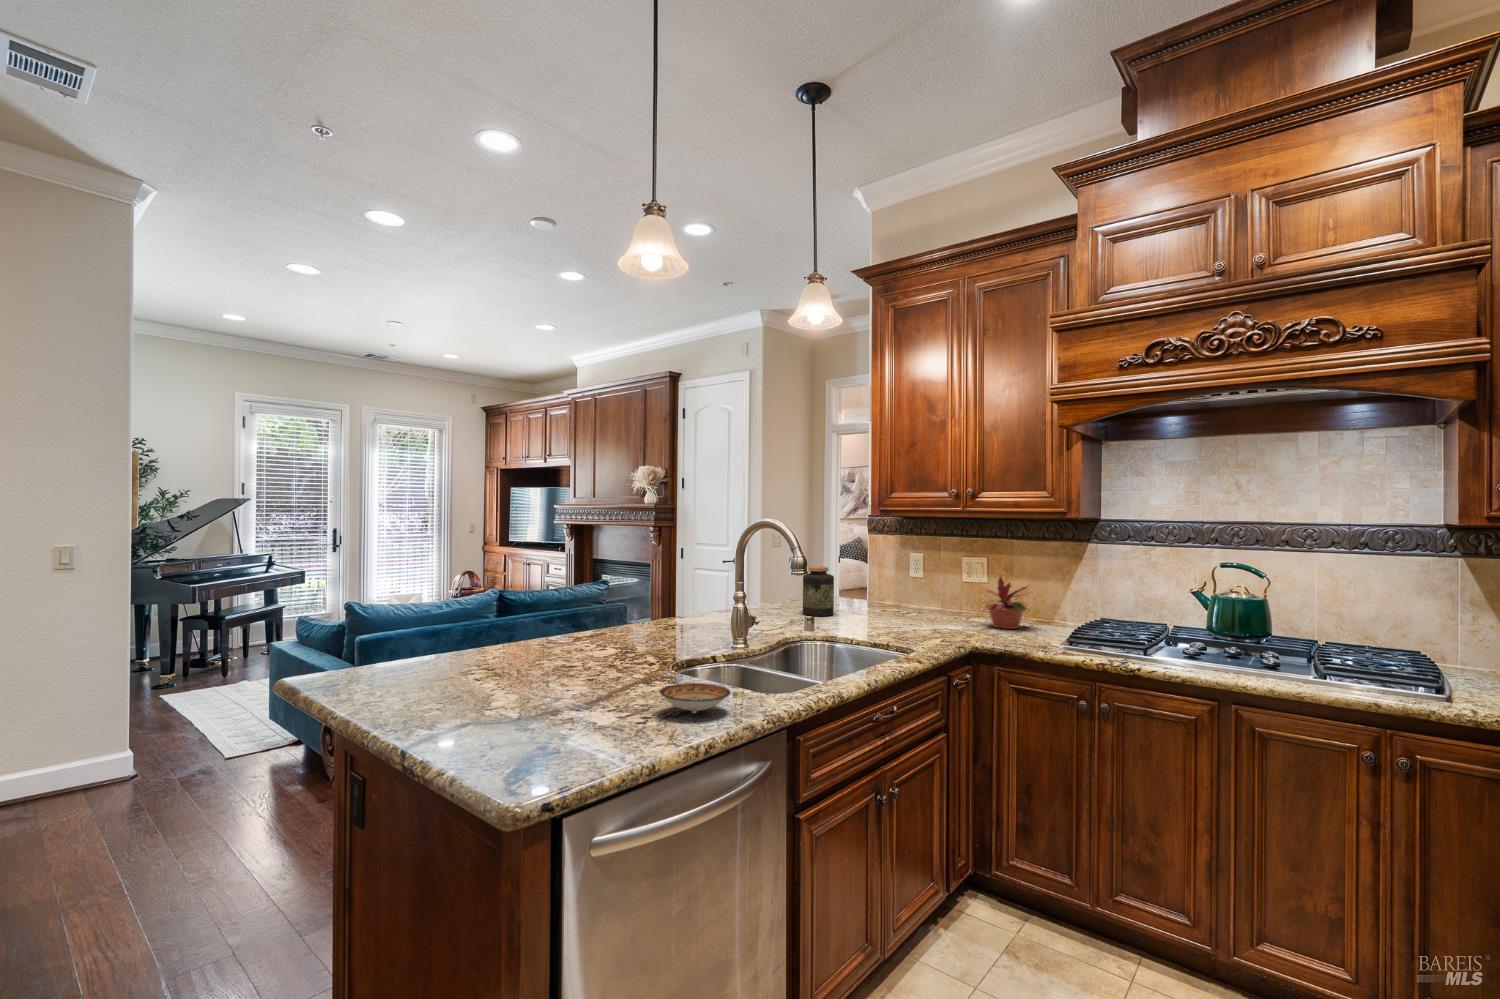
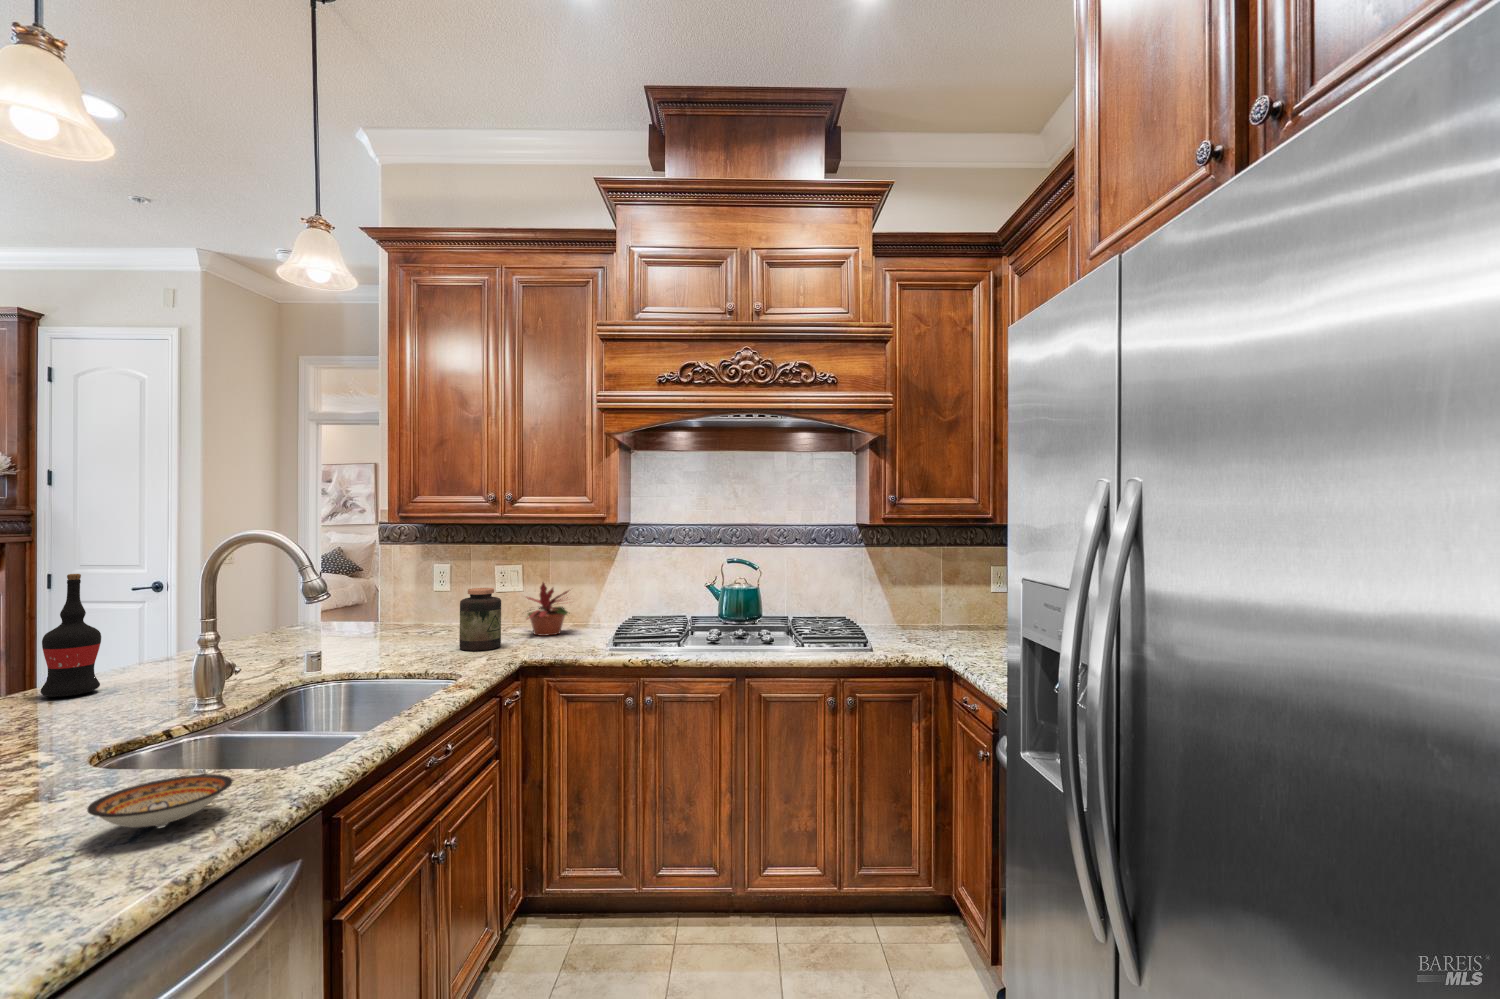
wine bottle: none [662,547,690,626] -> present [41,574,101,697]
jar: present [803,566,834,616] -> present [459,588,501,651]

